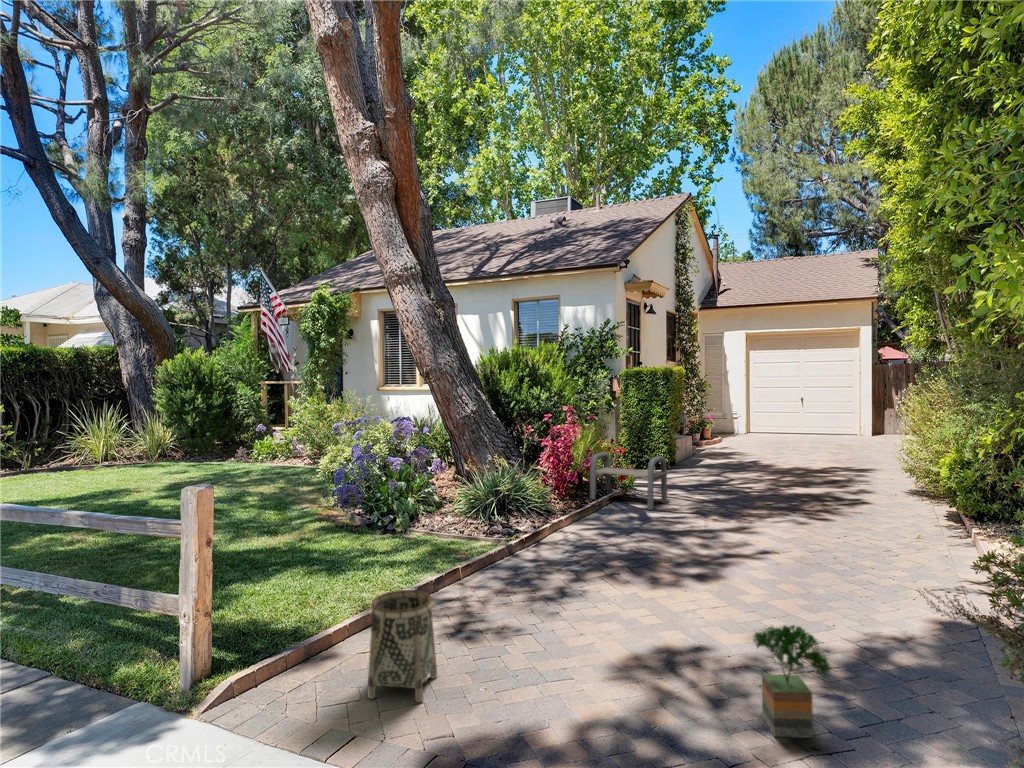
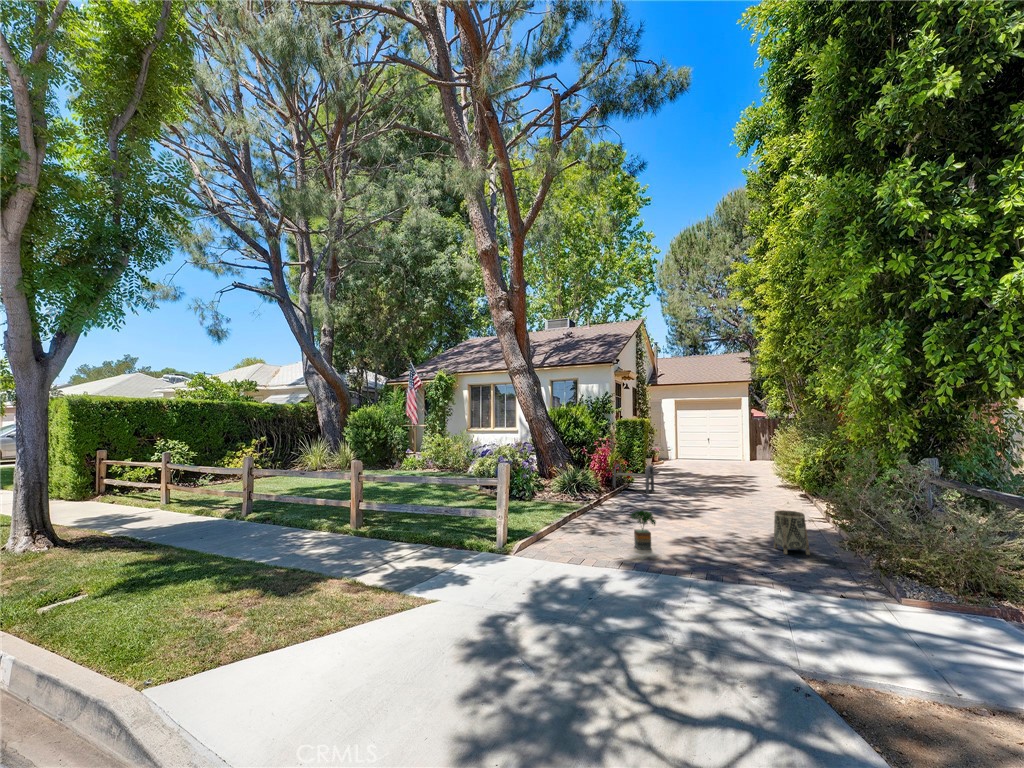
basket: present [368,590,437,702] -> present [774,510,810,555]
potted tree: present [754,625,830,738] -> present [631,511,656,549]

